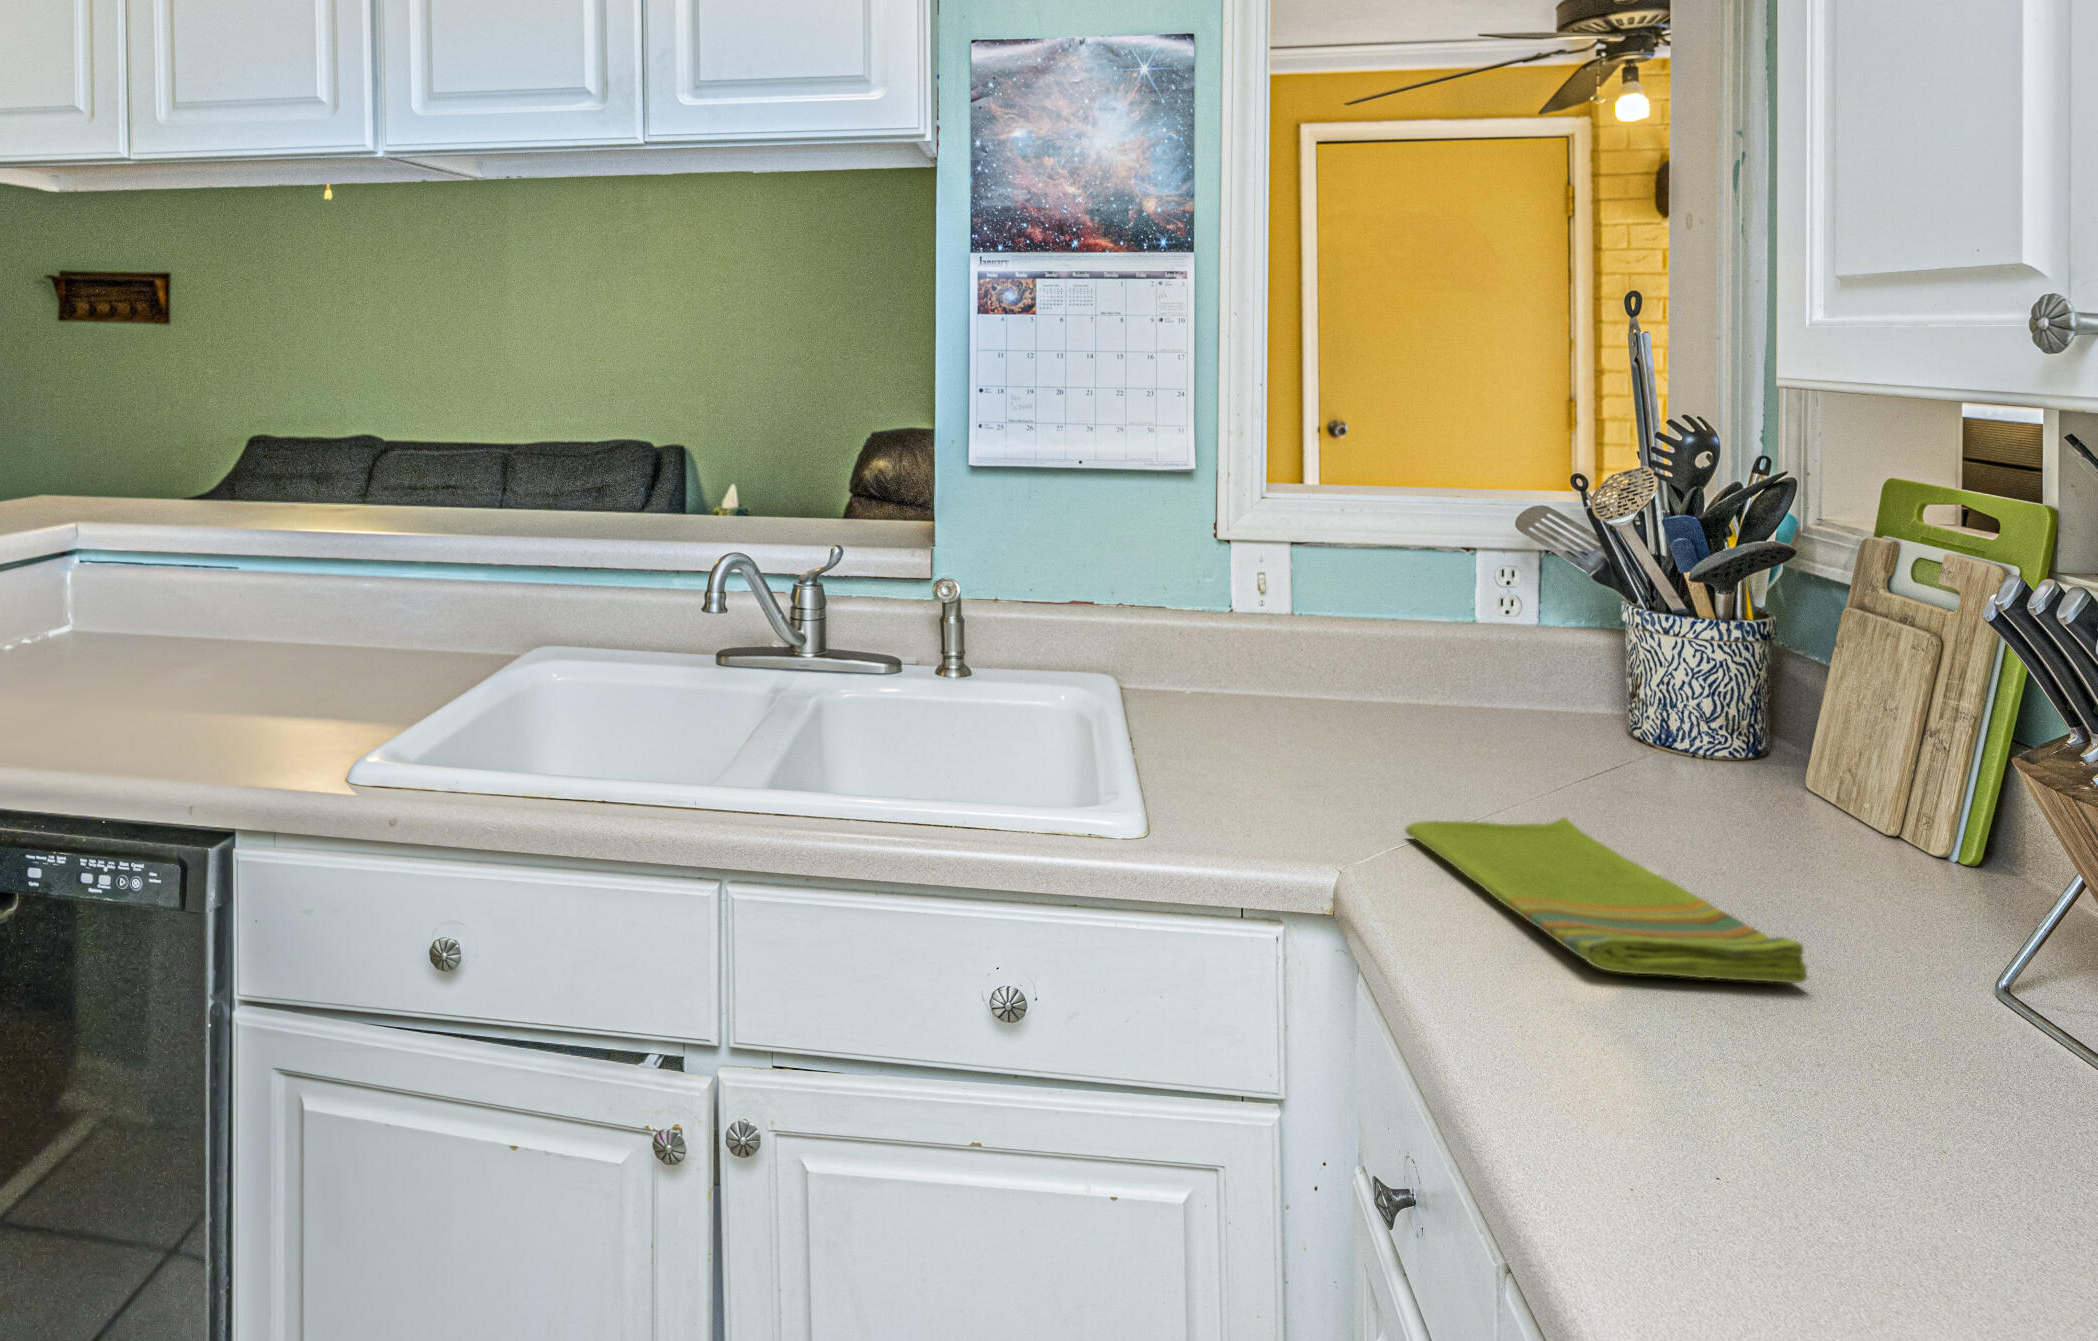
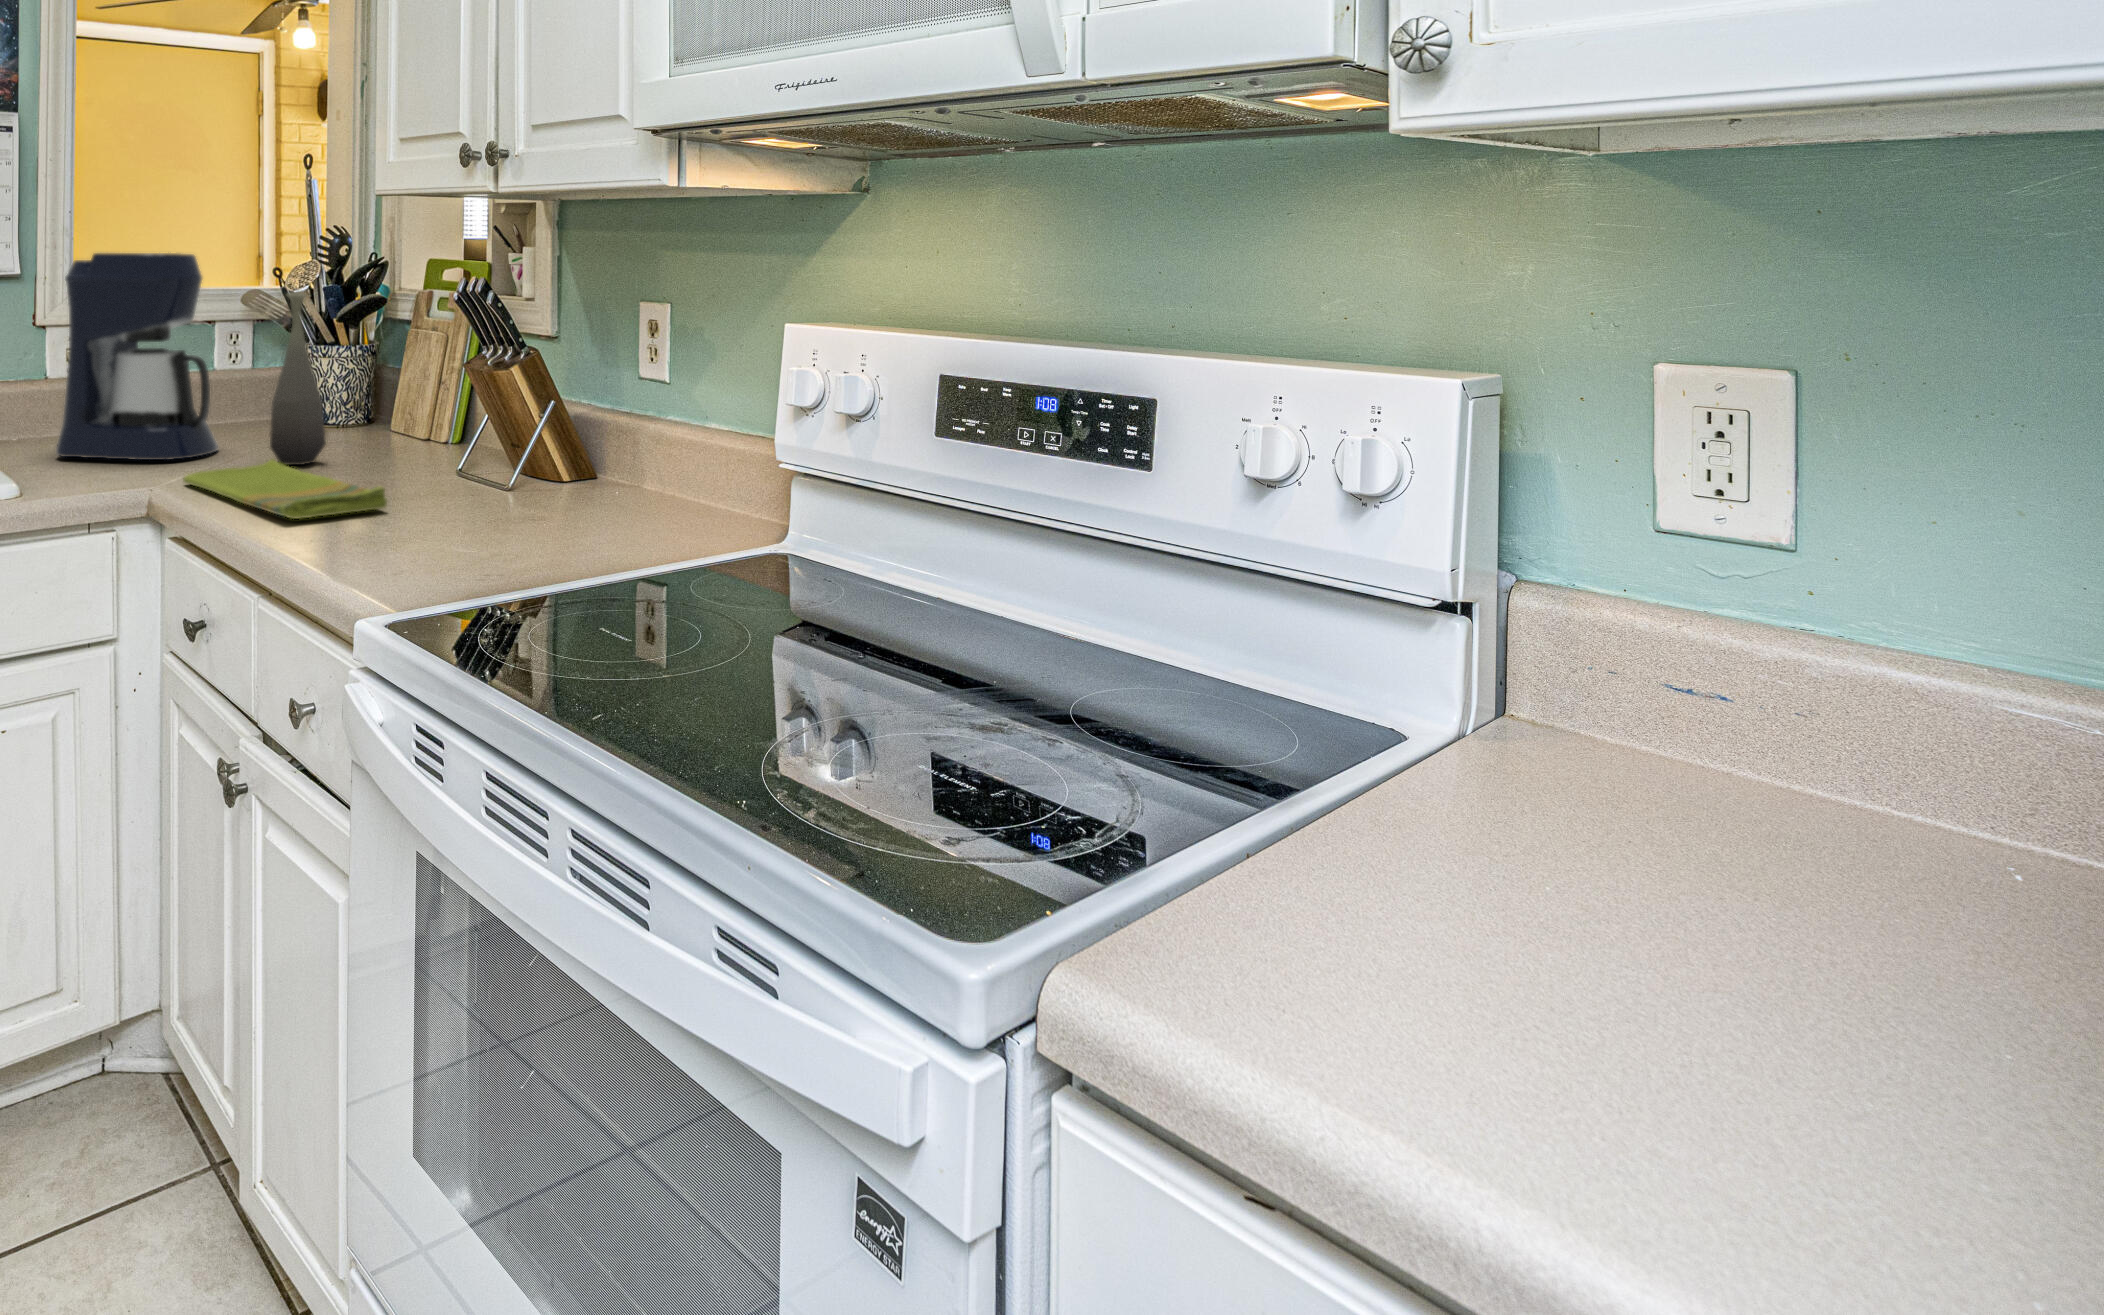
coffee maker: none [1218,457,1470,780] -> present [56,253,218,460]
bottle: none [1561,538,1669,831] -> present [270,292,326,466]

